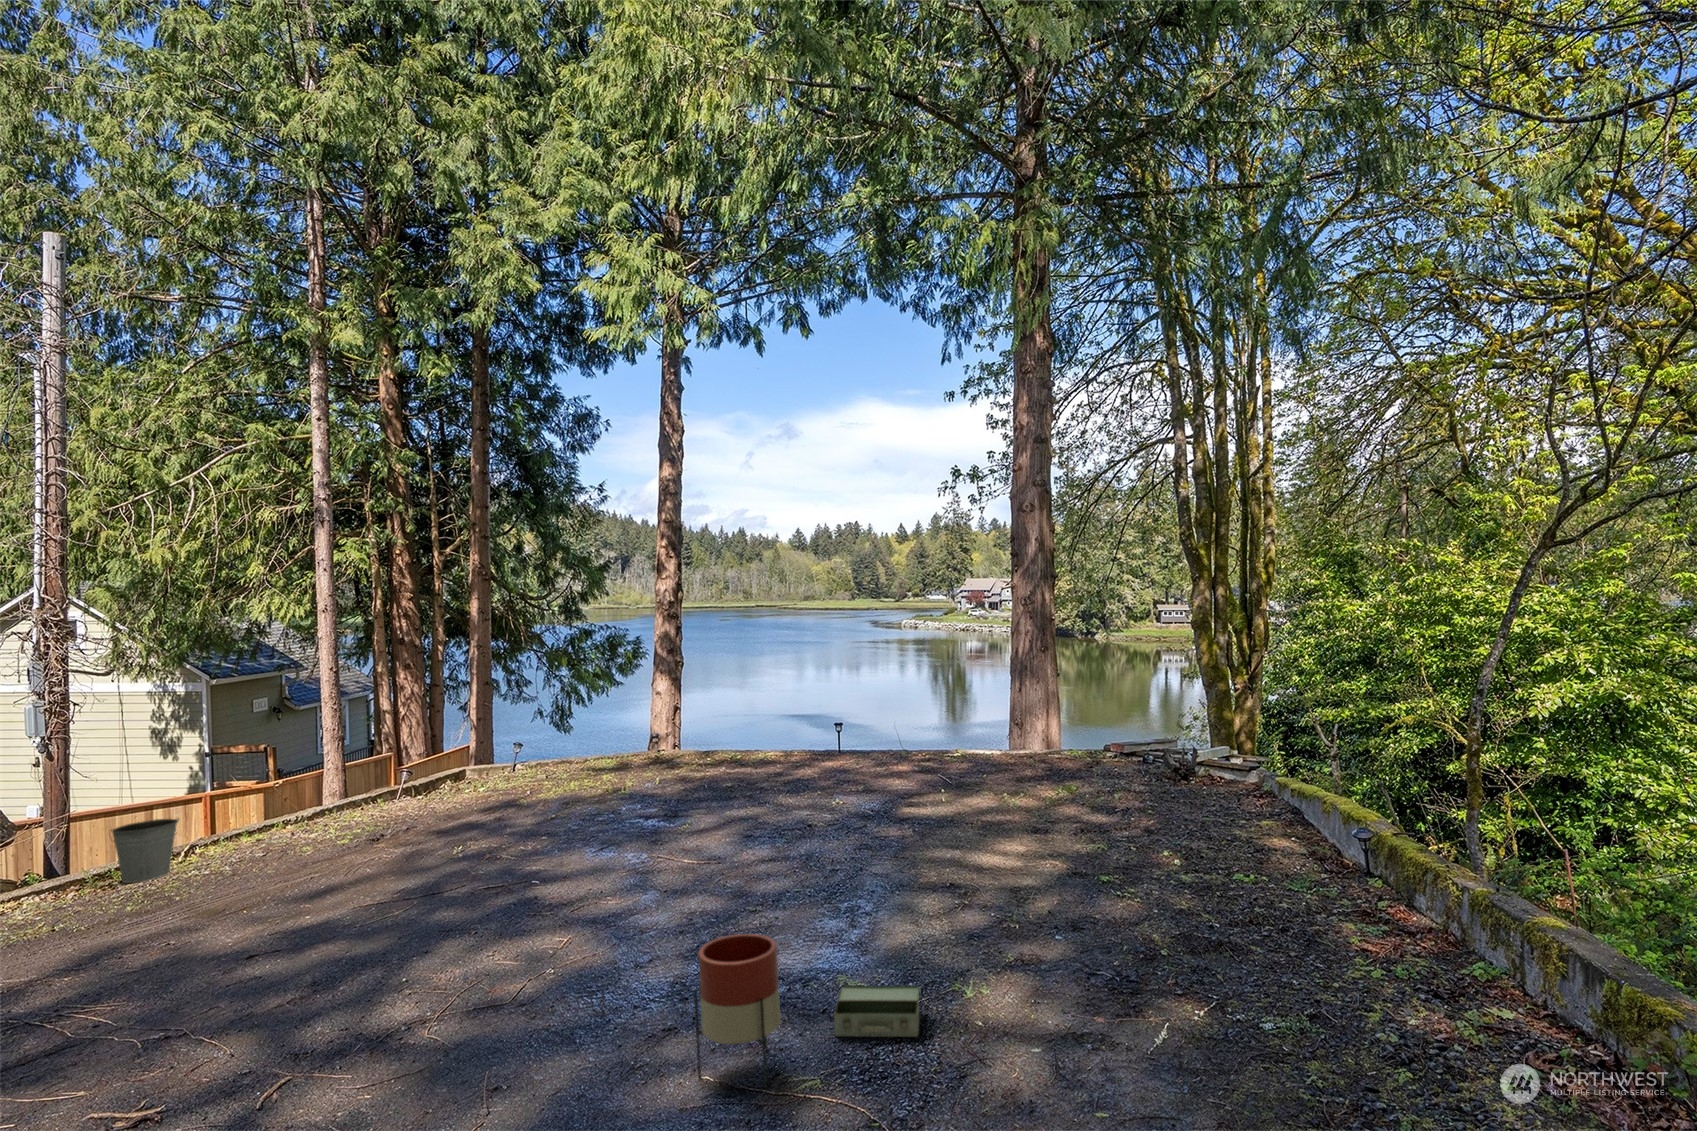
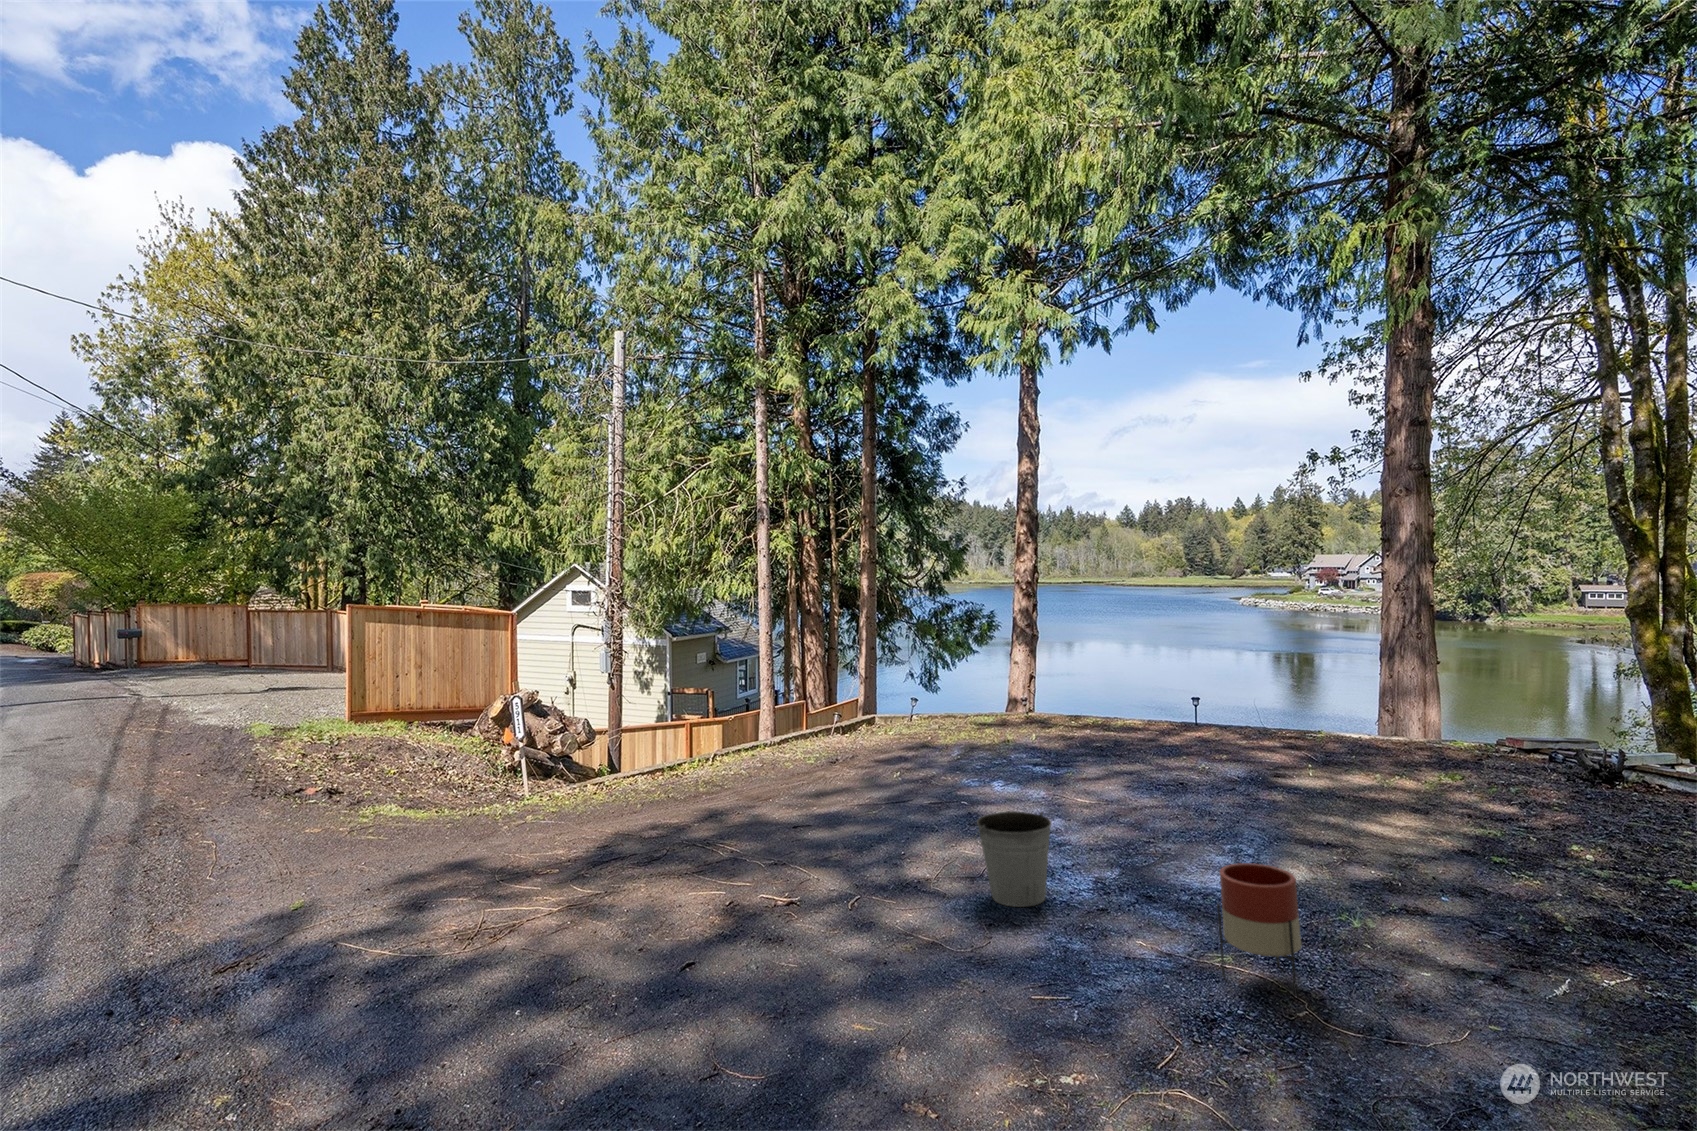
bucket: present [109,818,179,883] -> present [975,811,1051,907]
toolbox: present [834,985,920,1037] -> none [1338,924,1438,980]

